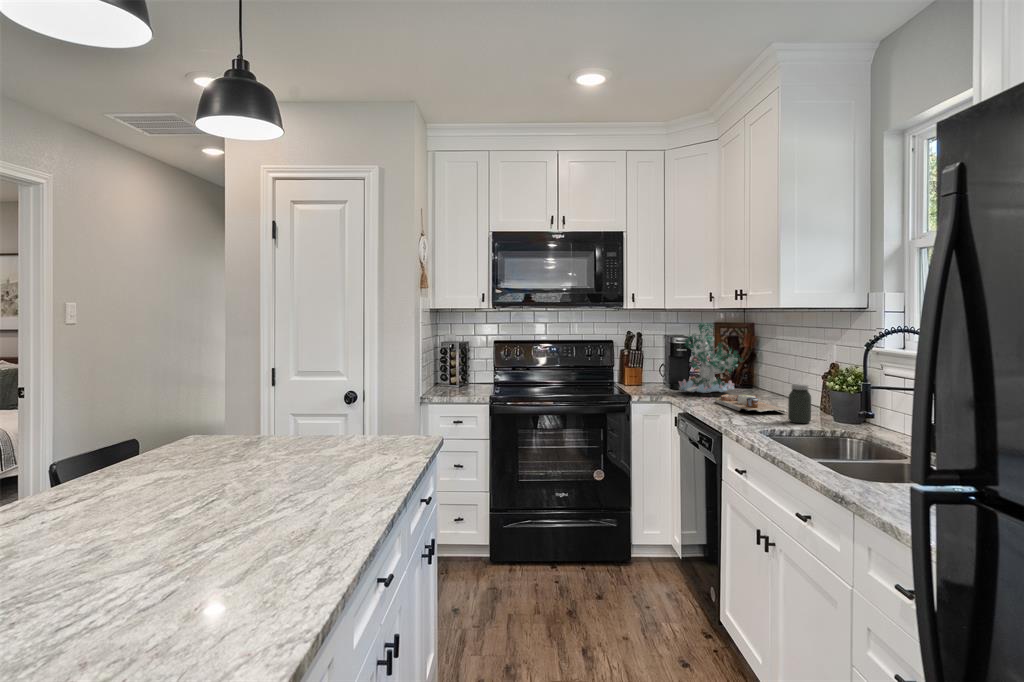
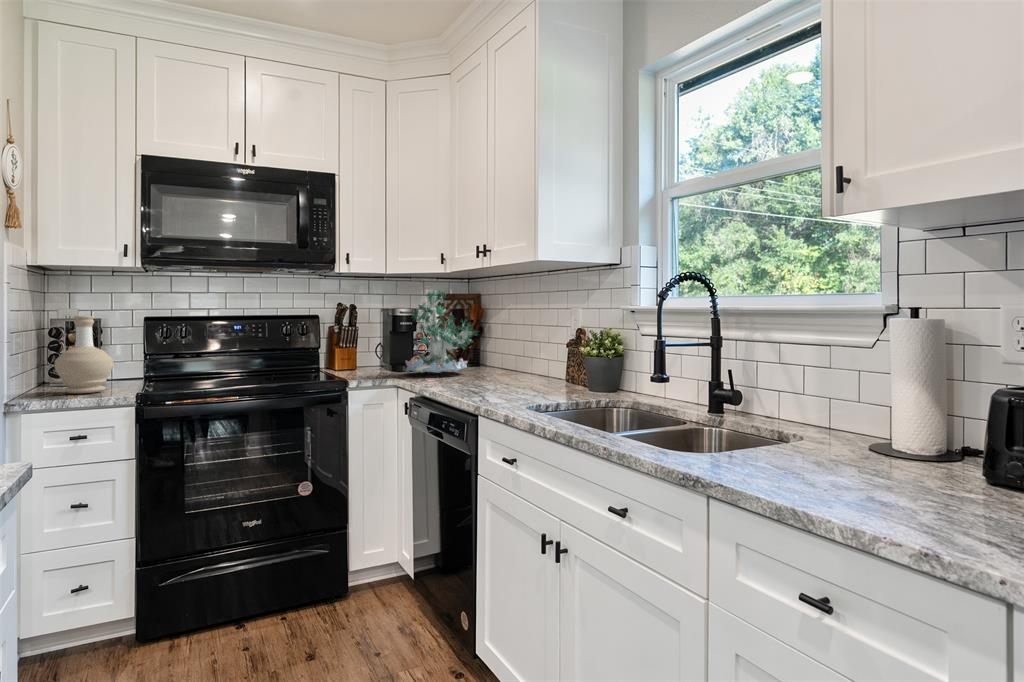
bottle: none [451,347,480,396] -> present [55,316,113,393]
jar: present [788,384,811,423] -> none [547,352,570,397]
cutting board: present [715,394,788,413] -> none [453,370,539,389]

